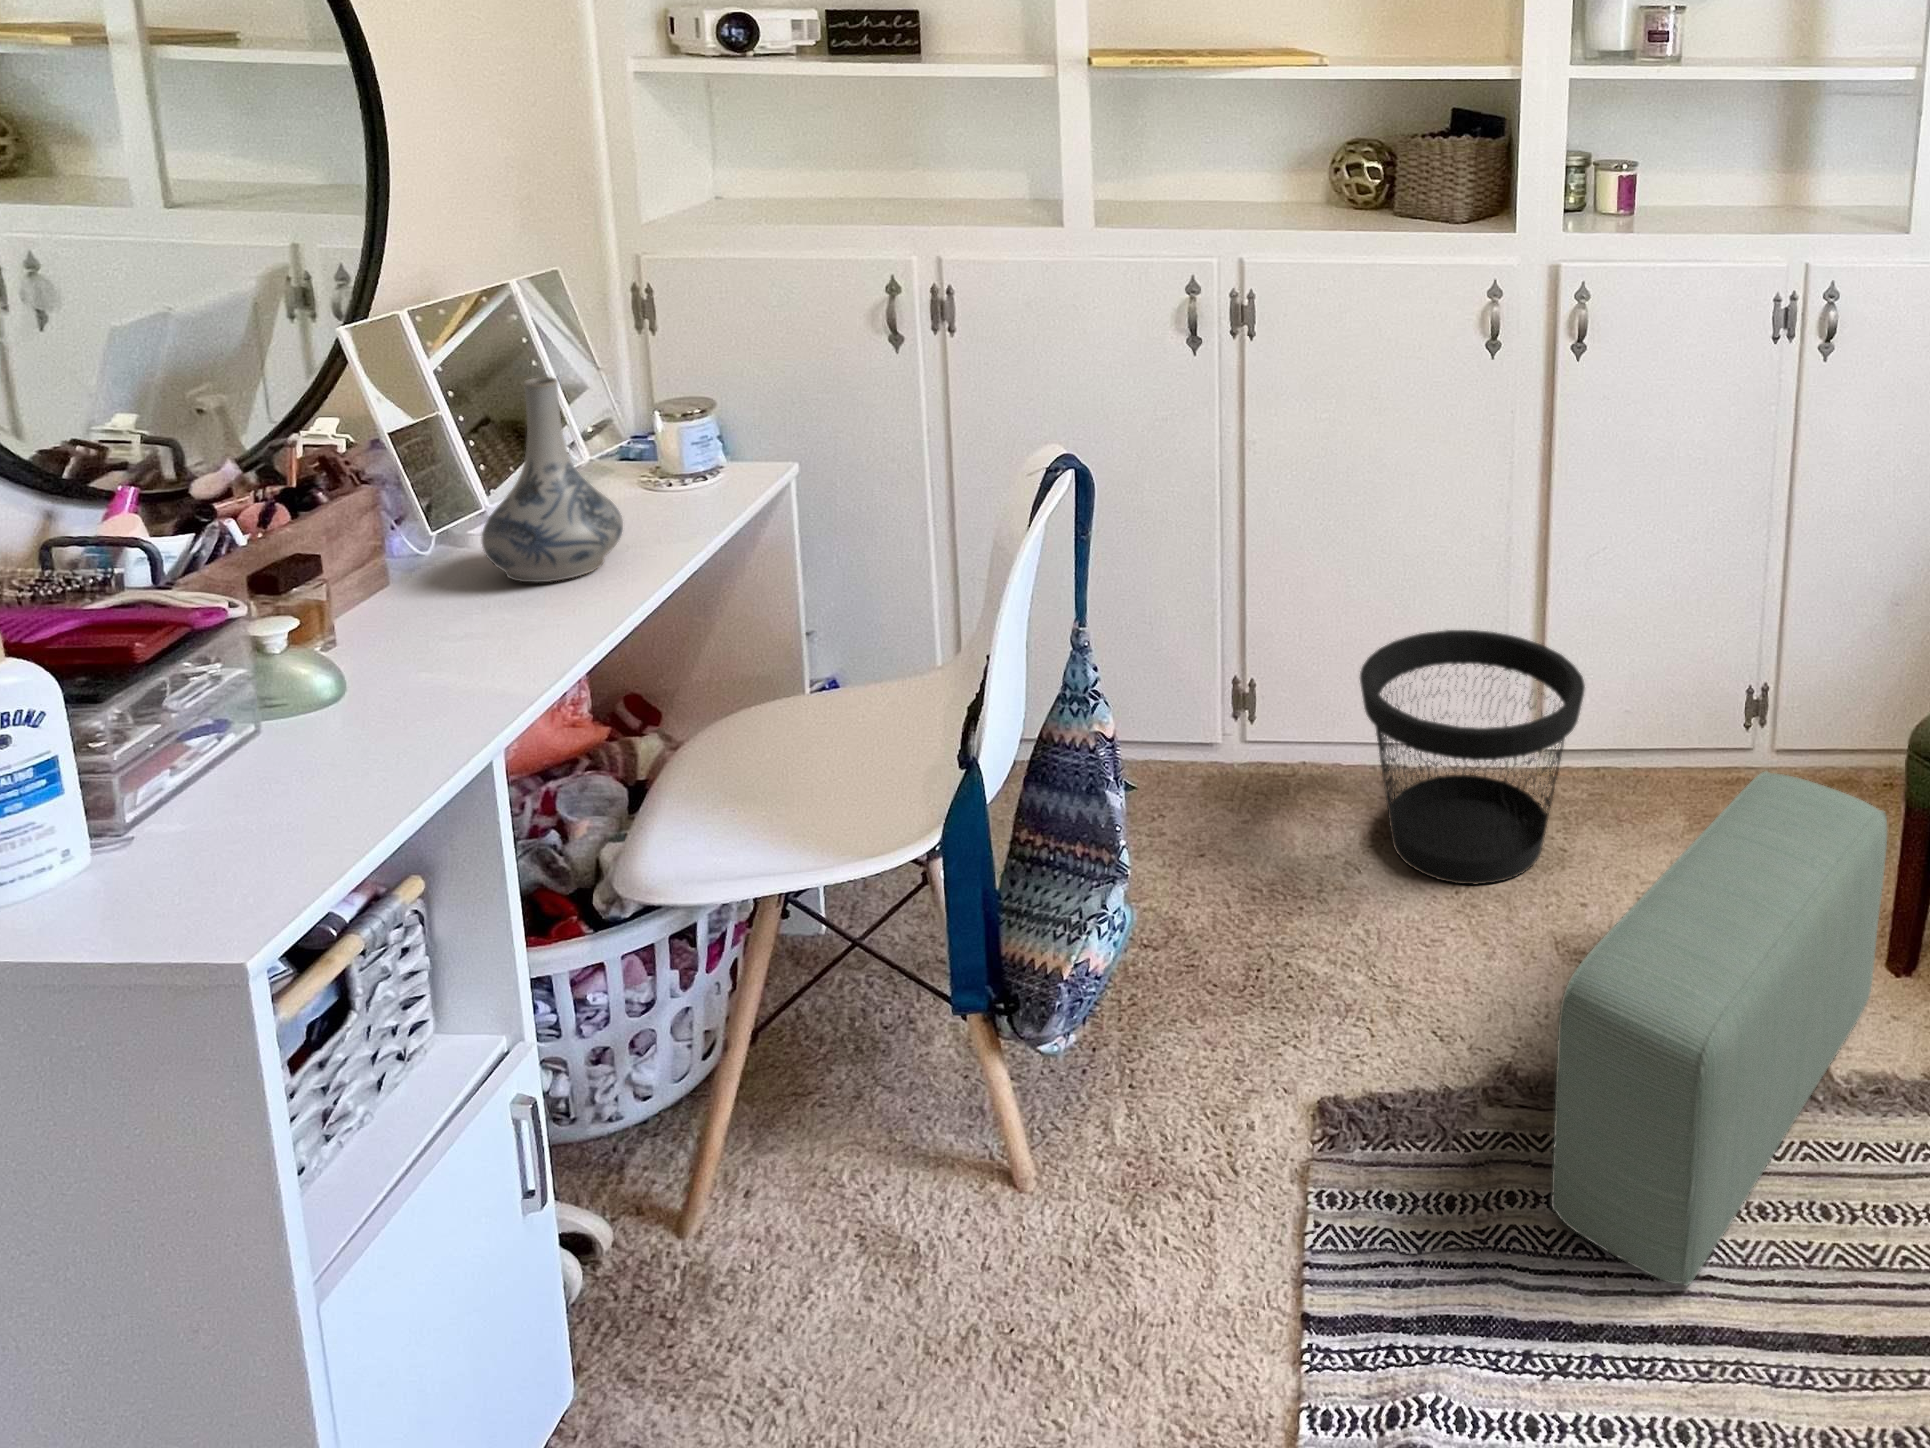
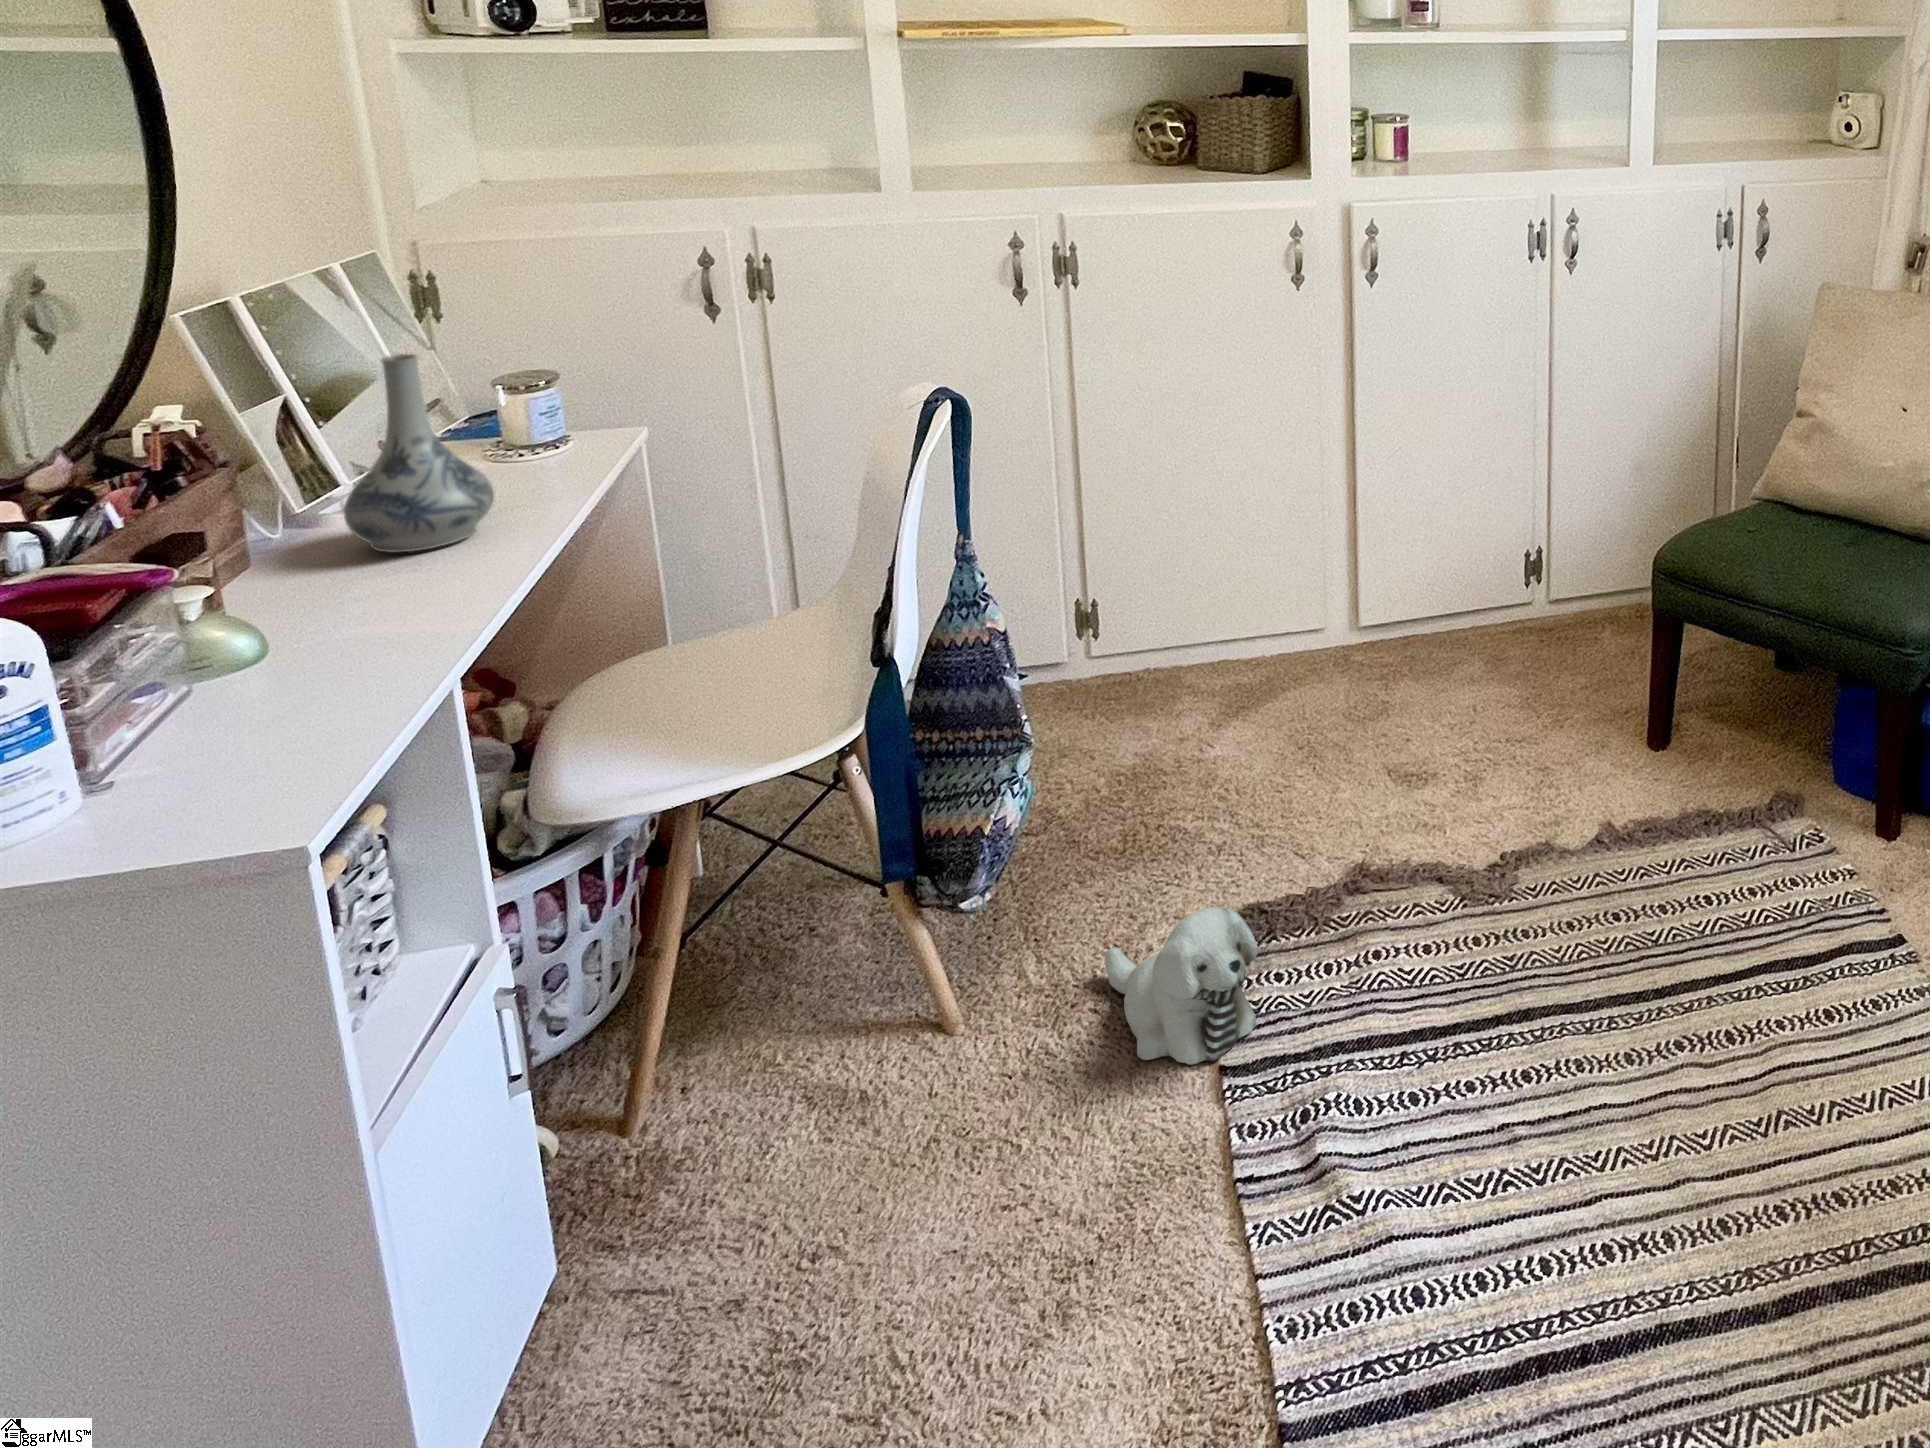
wastebasket: present [1360,630,1585,884] -> none [1198,531,1396,744]
pouf: present [1551,771,1887,1286] -> none [1408,605,1643,985]
plush toy: none [1196,1110,1361,1305] -> present [1105,906,1258,1065]

